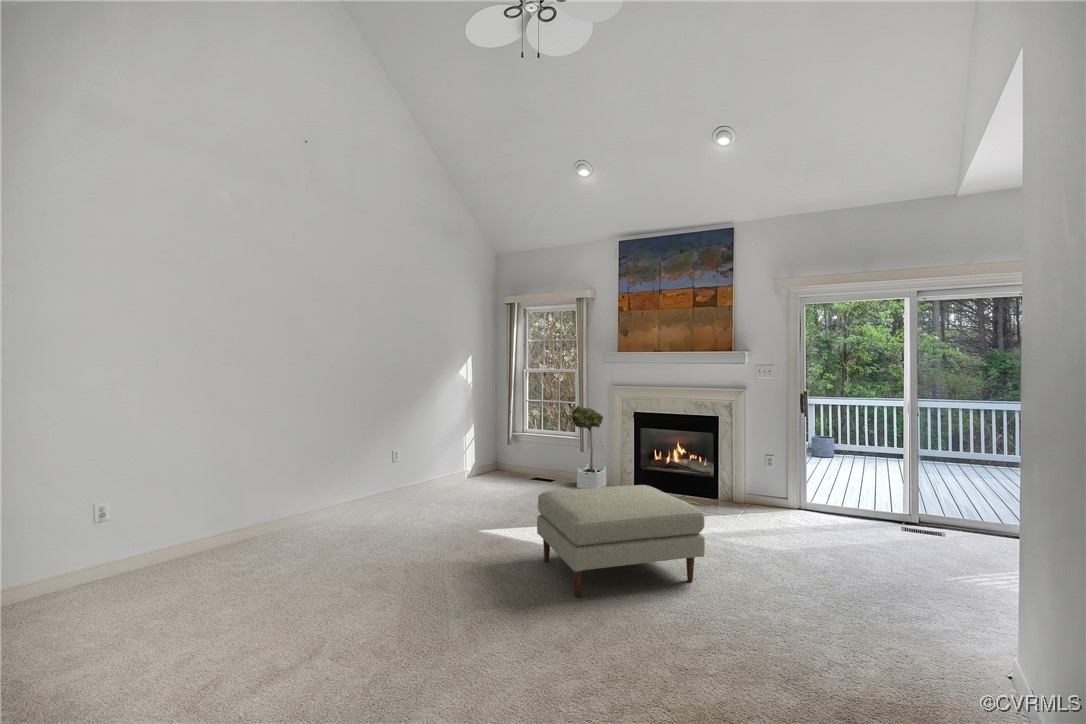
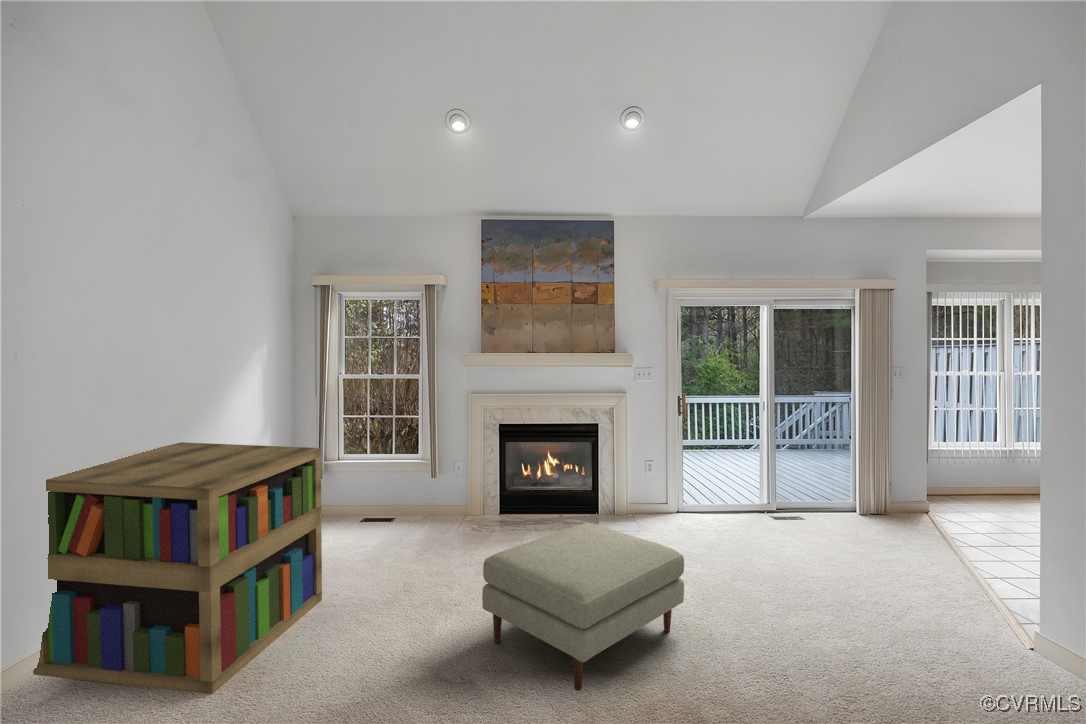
bookshelf: none [289,404,457,552] -> present [33,442,322,694]
potted tree: present [571,406,606,489] -> none [428,418,470,518]

